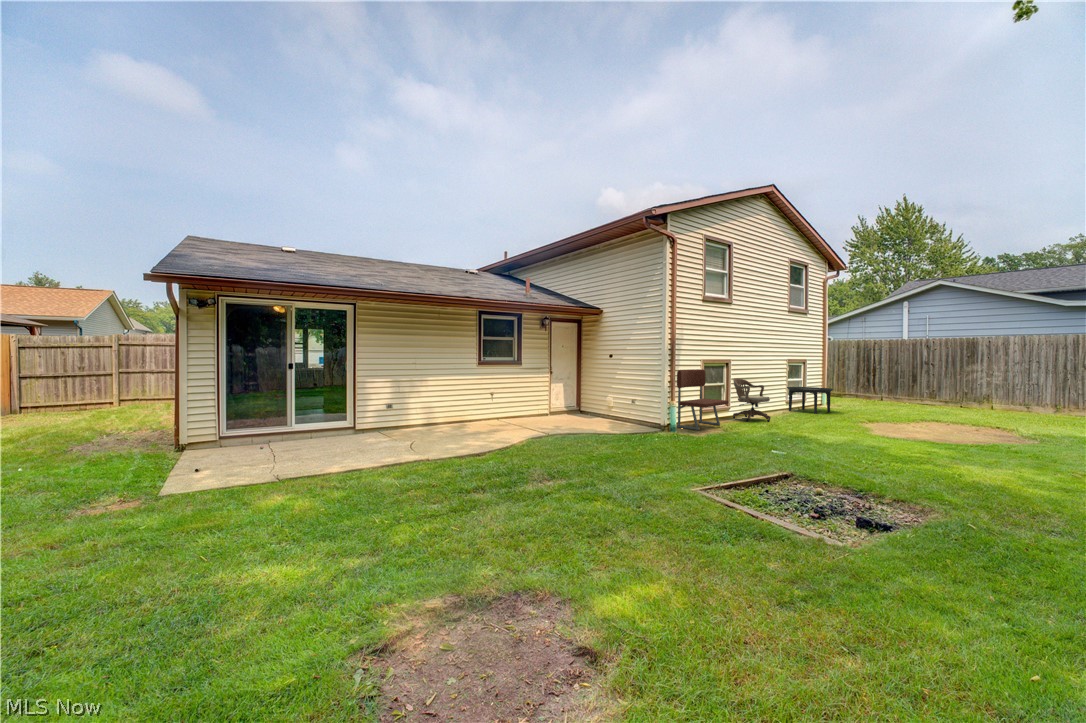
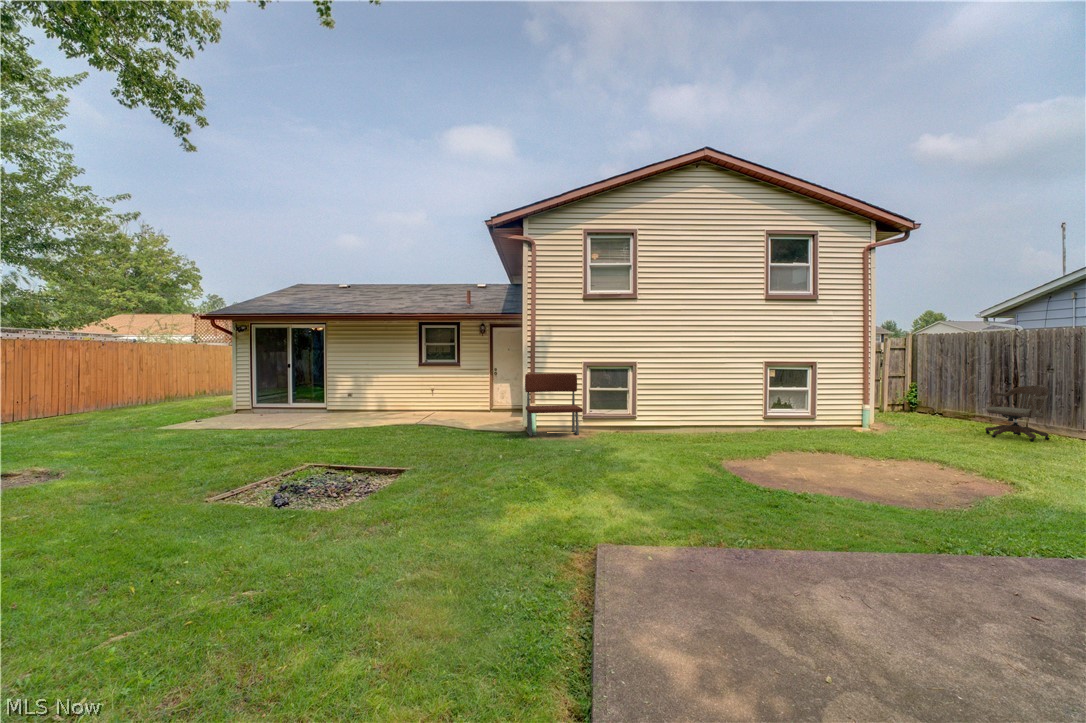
chair: present [733,378,771,422] -> present [985,386,1049,442]
round table: present [787,387,833,414] -> none [756,399,819,437]

